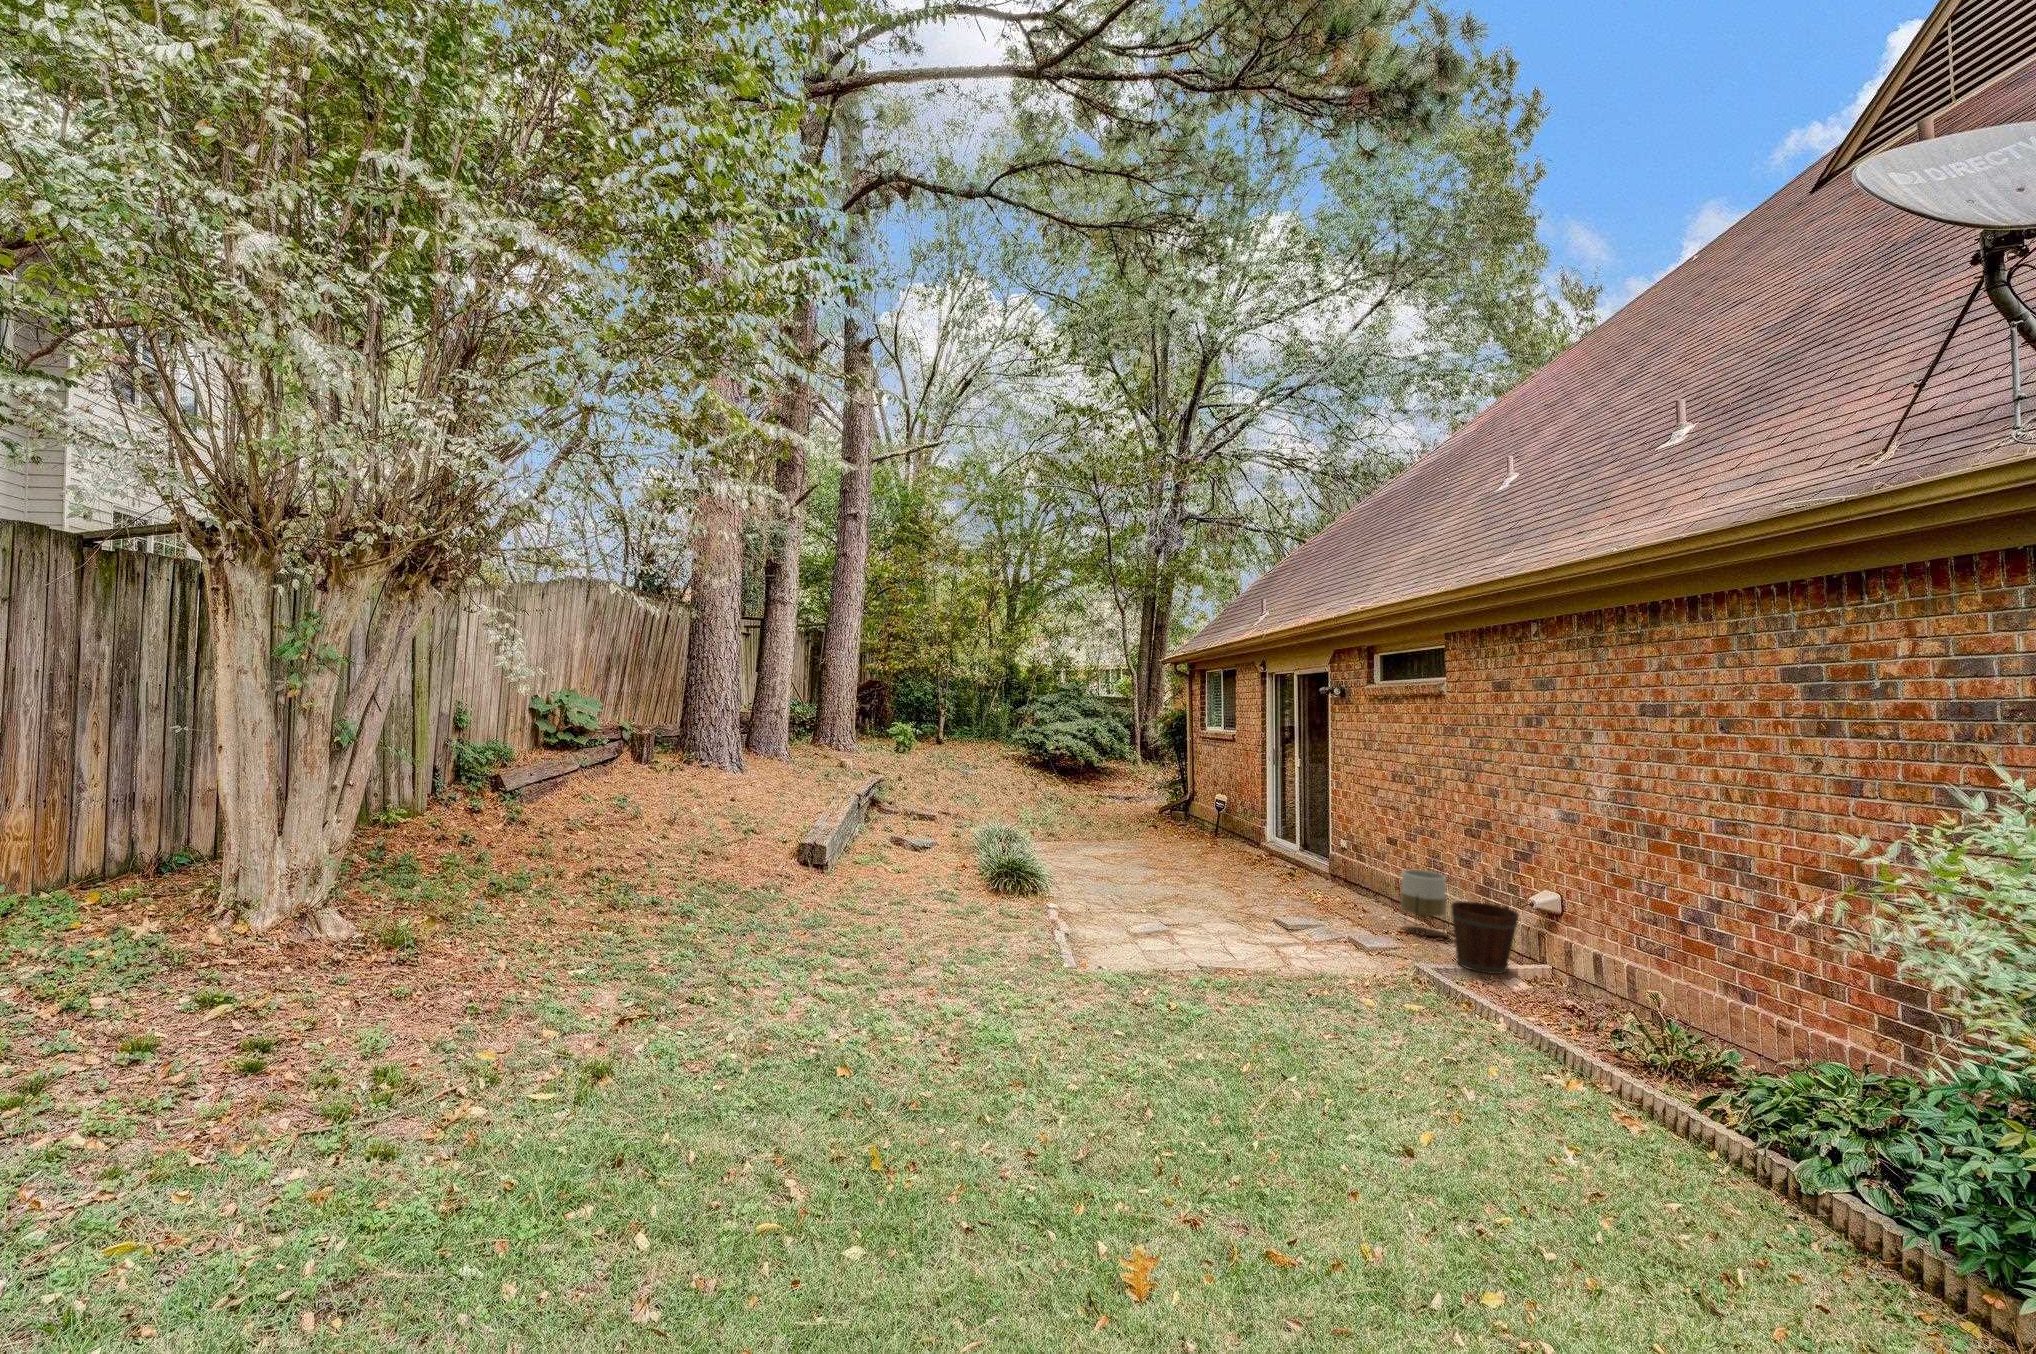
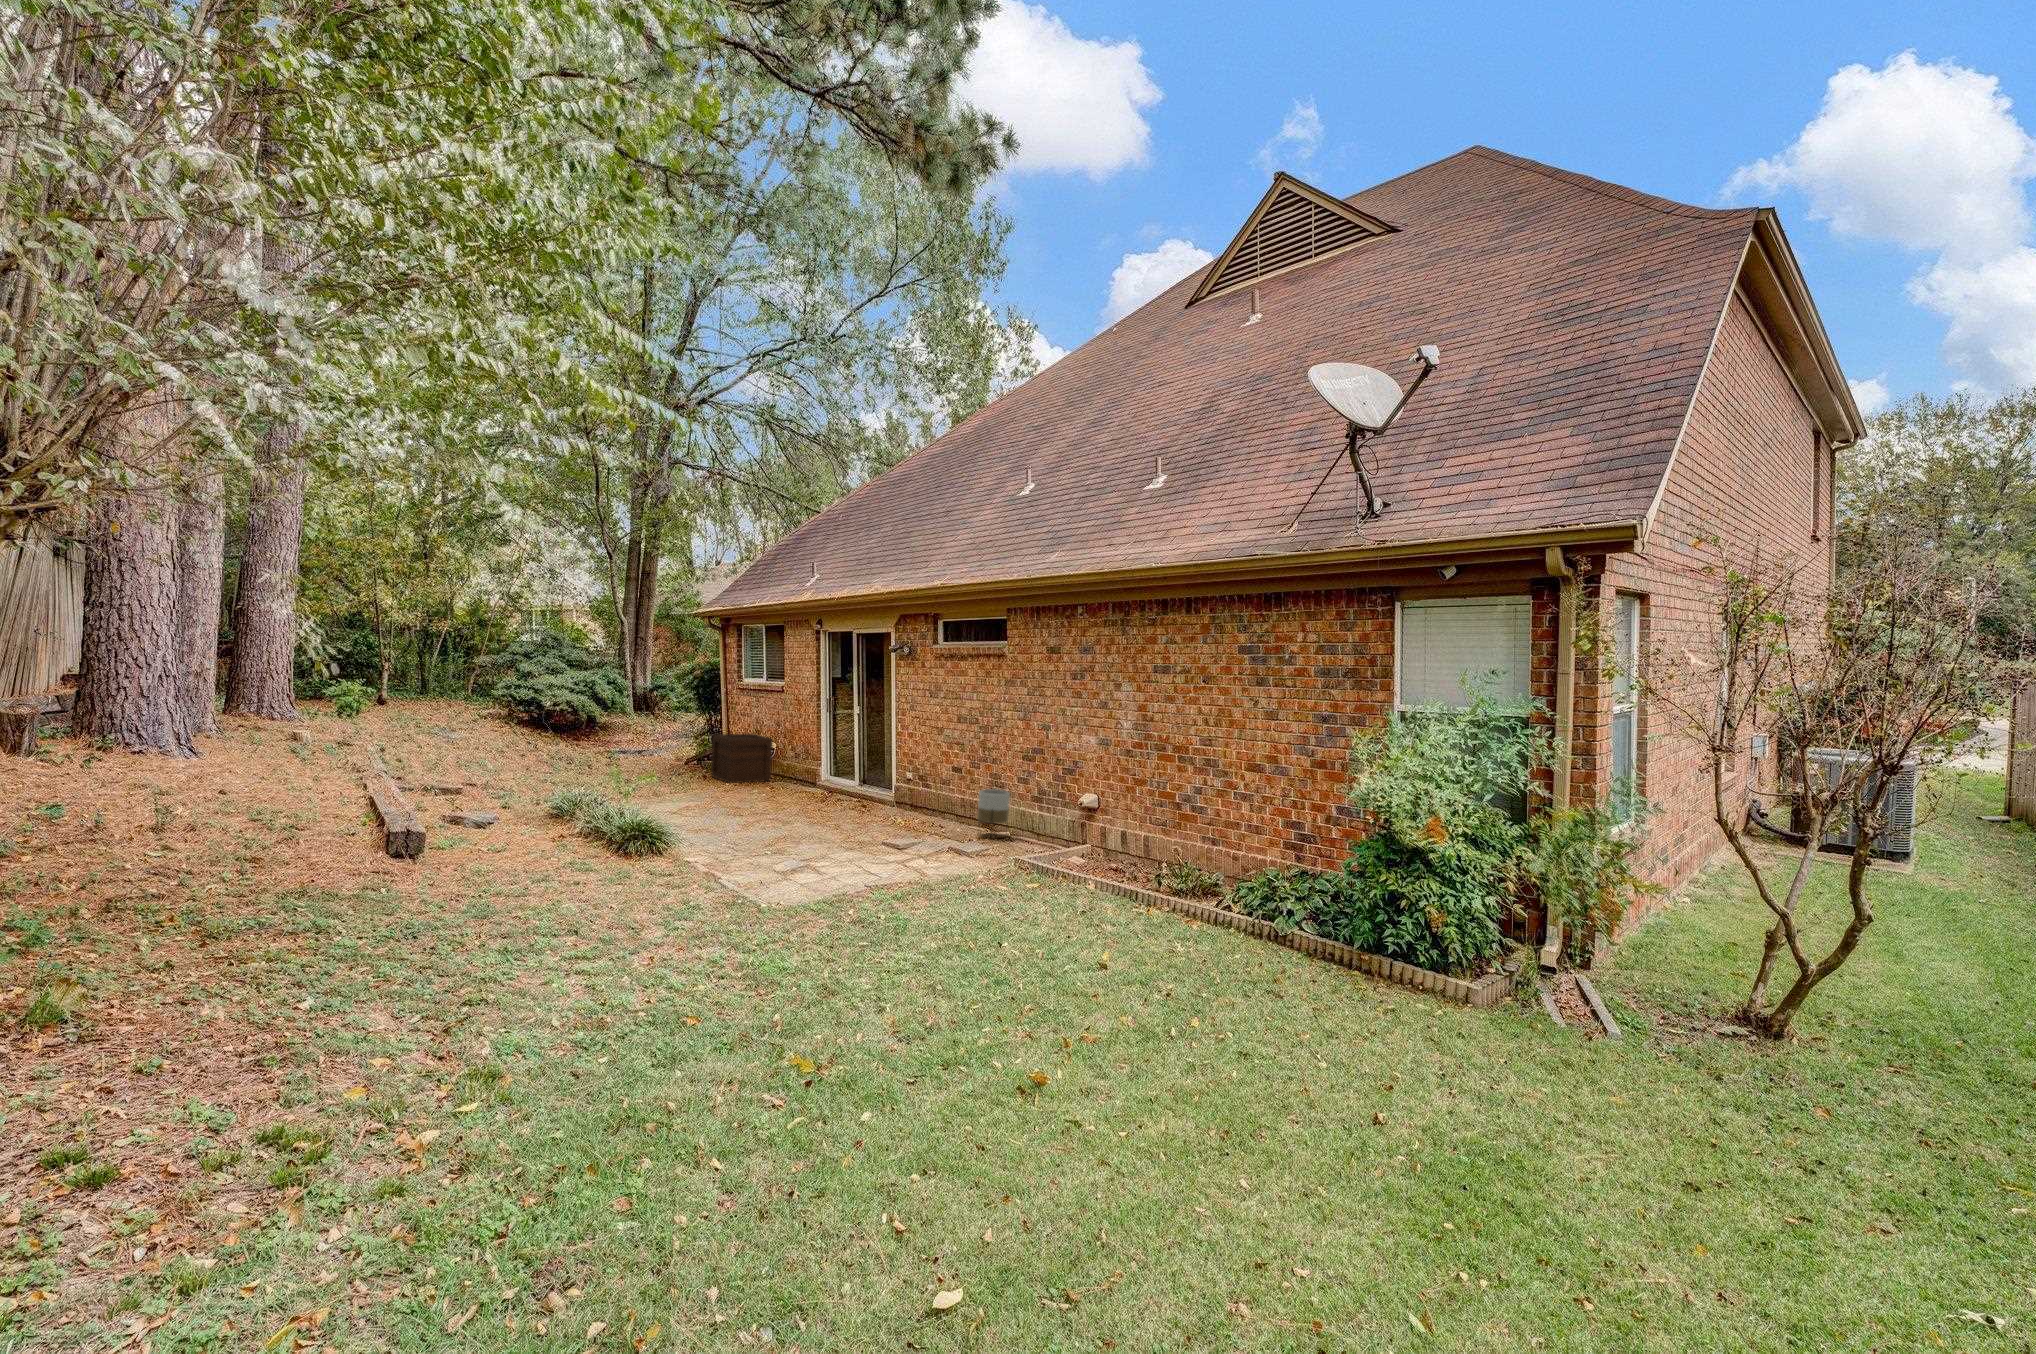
wooden crate: none [1165,783,1224,836] -> present [711,734,773,783]
bucket: present [1451,901,1519,974] -> none [1026,807,1070,857]

